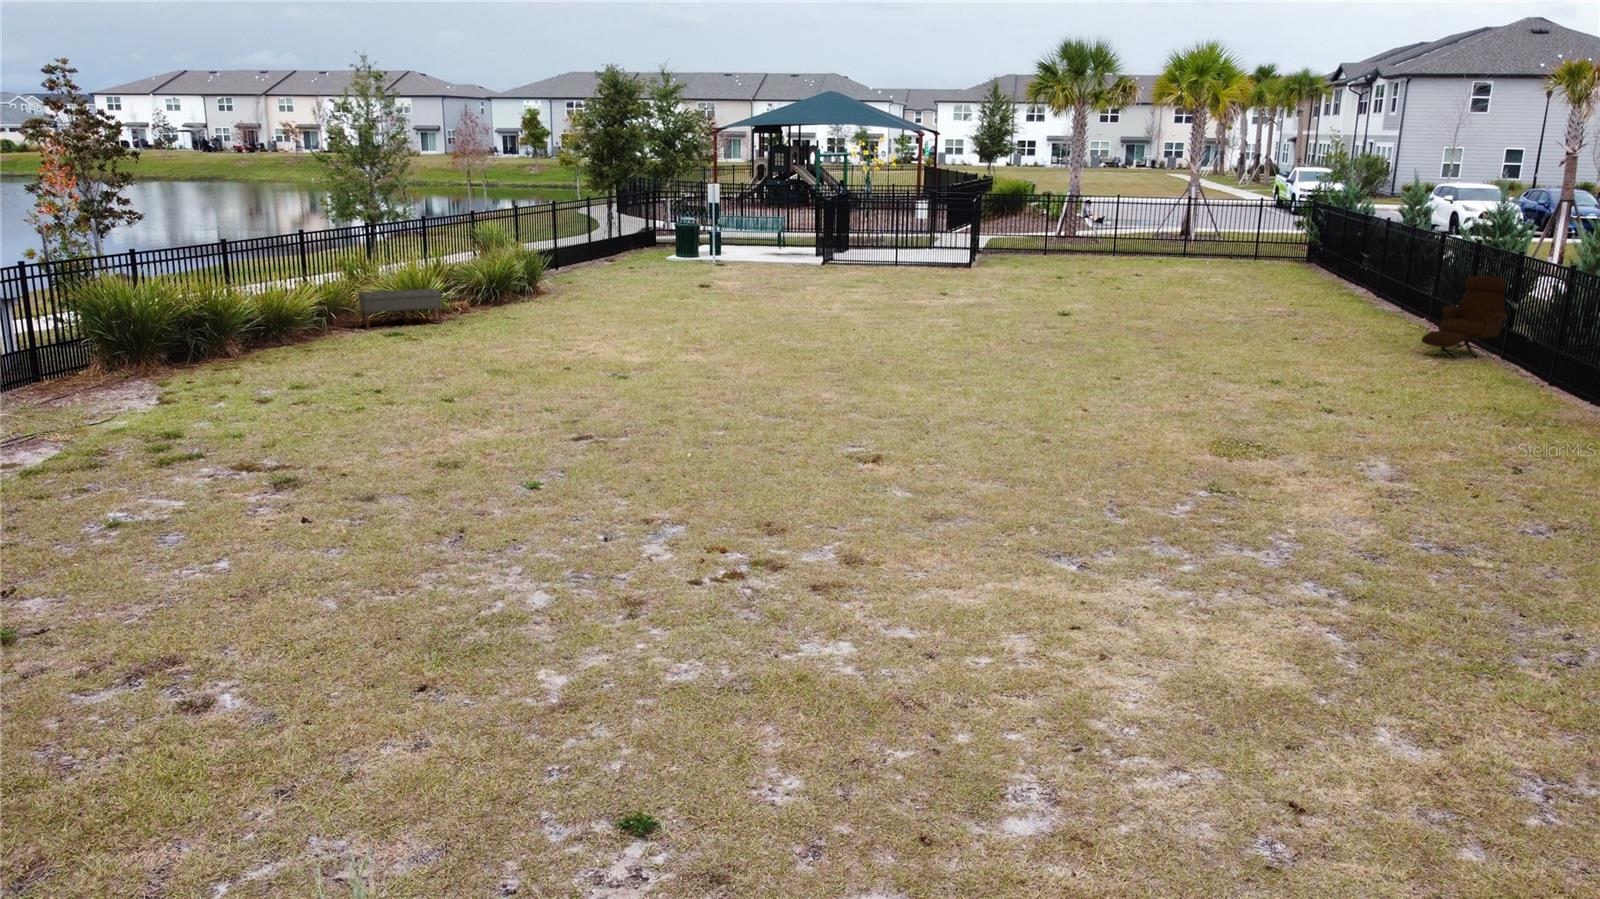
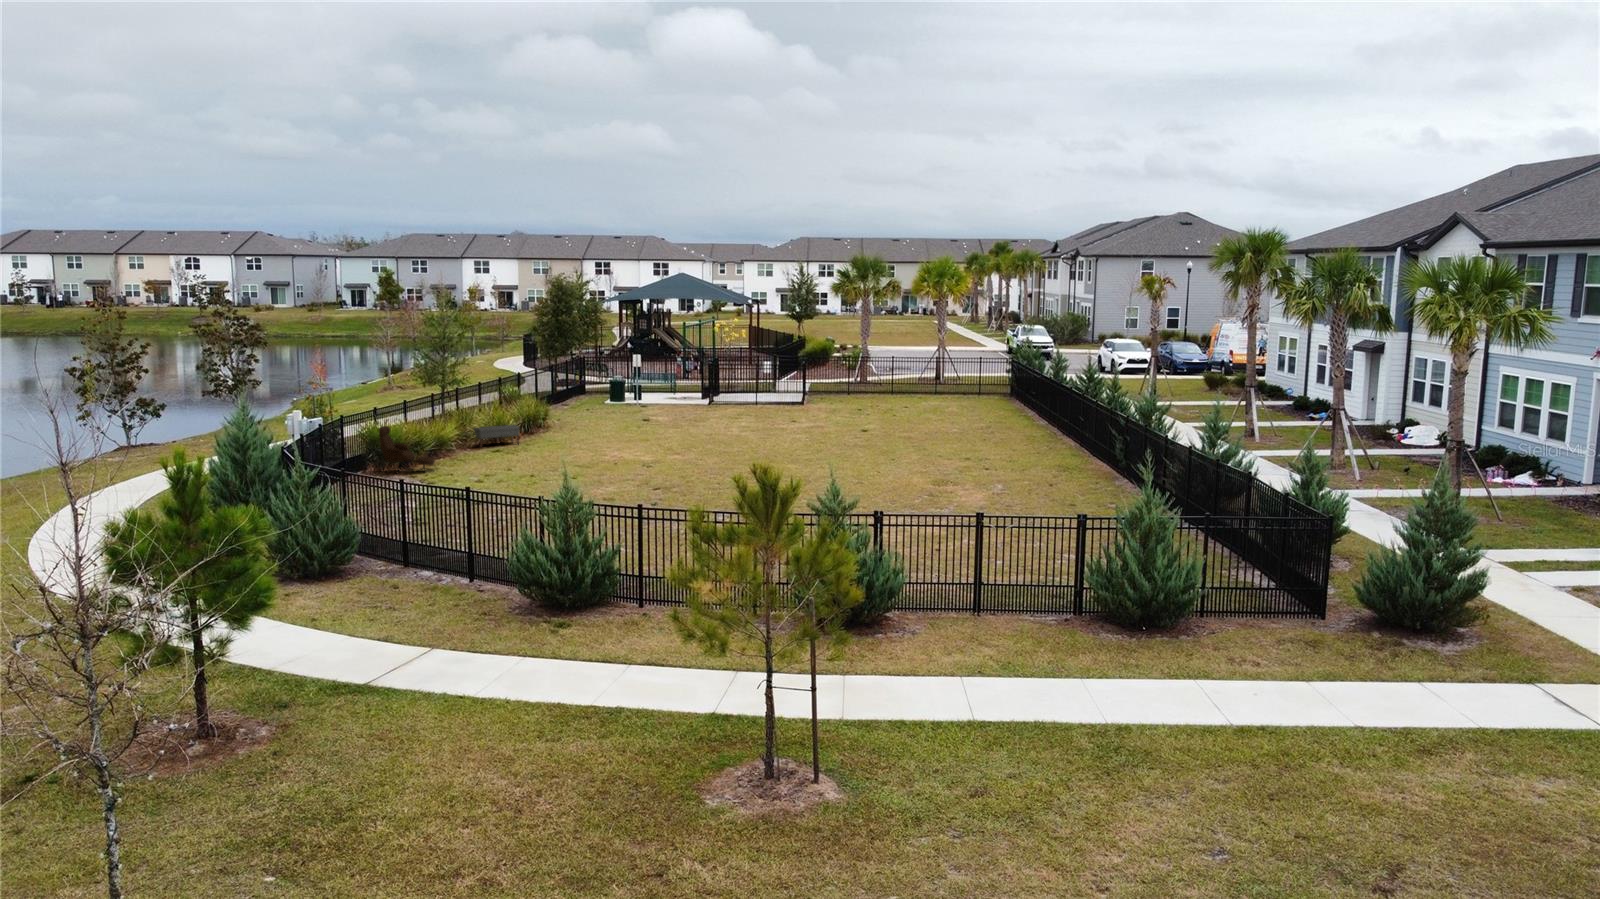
lounge chair: present [1421,276,1507,358] -> present [379,426,435,473]

